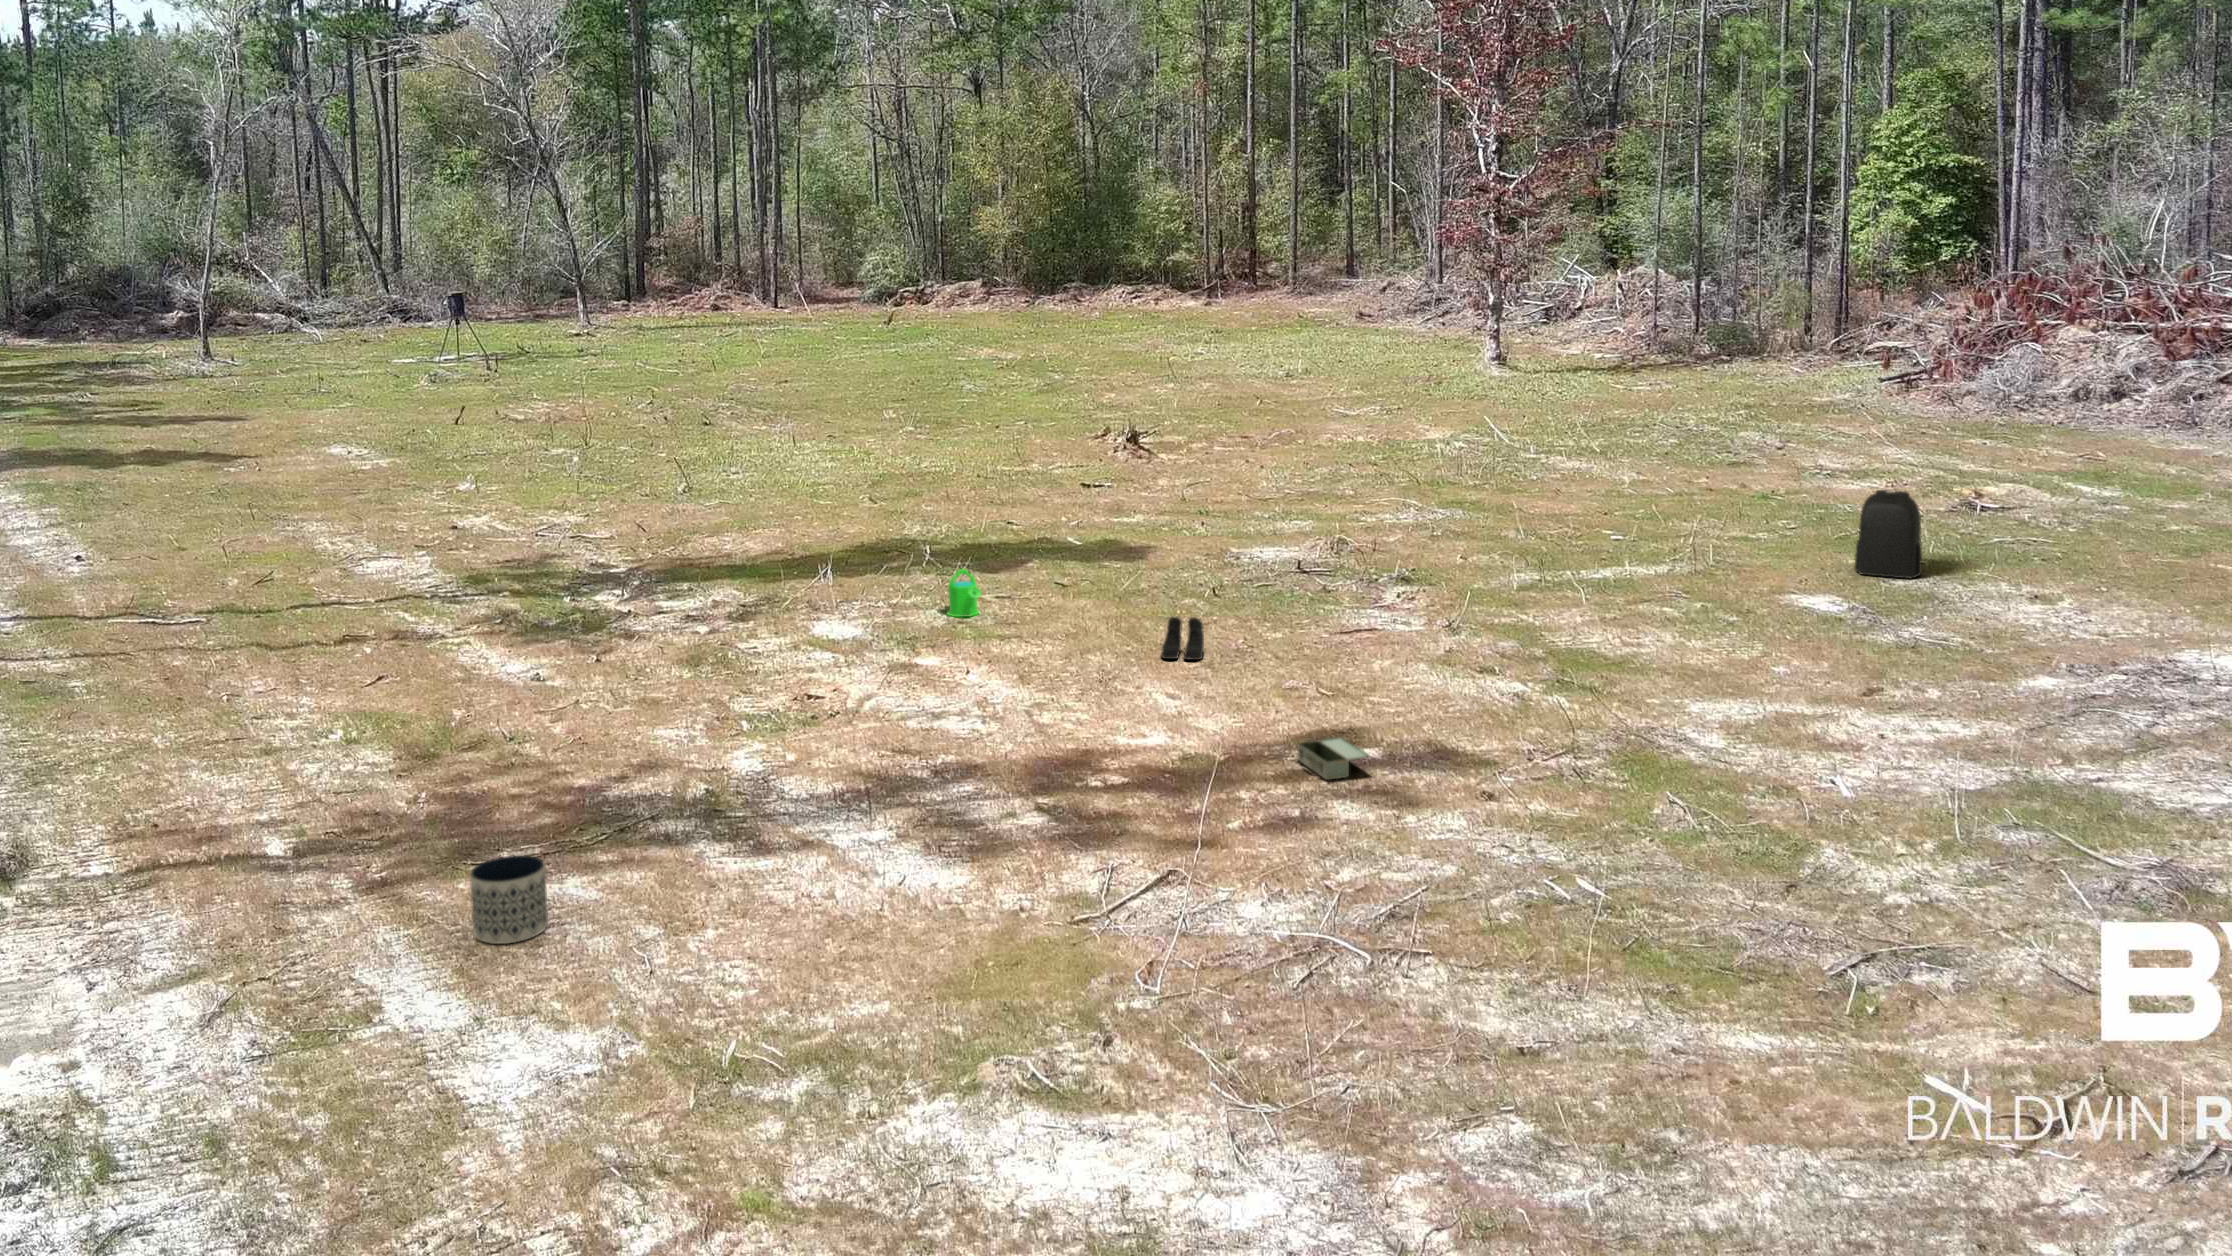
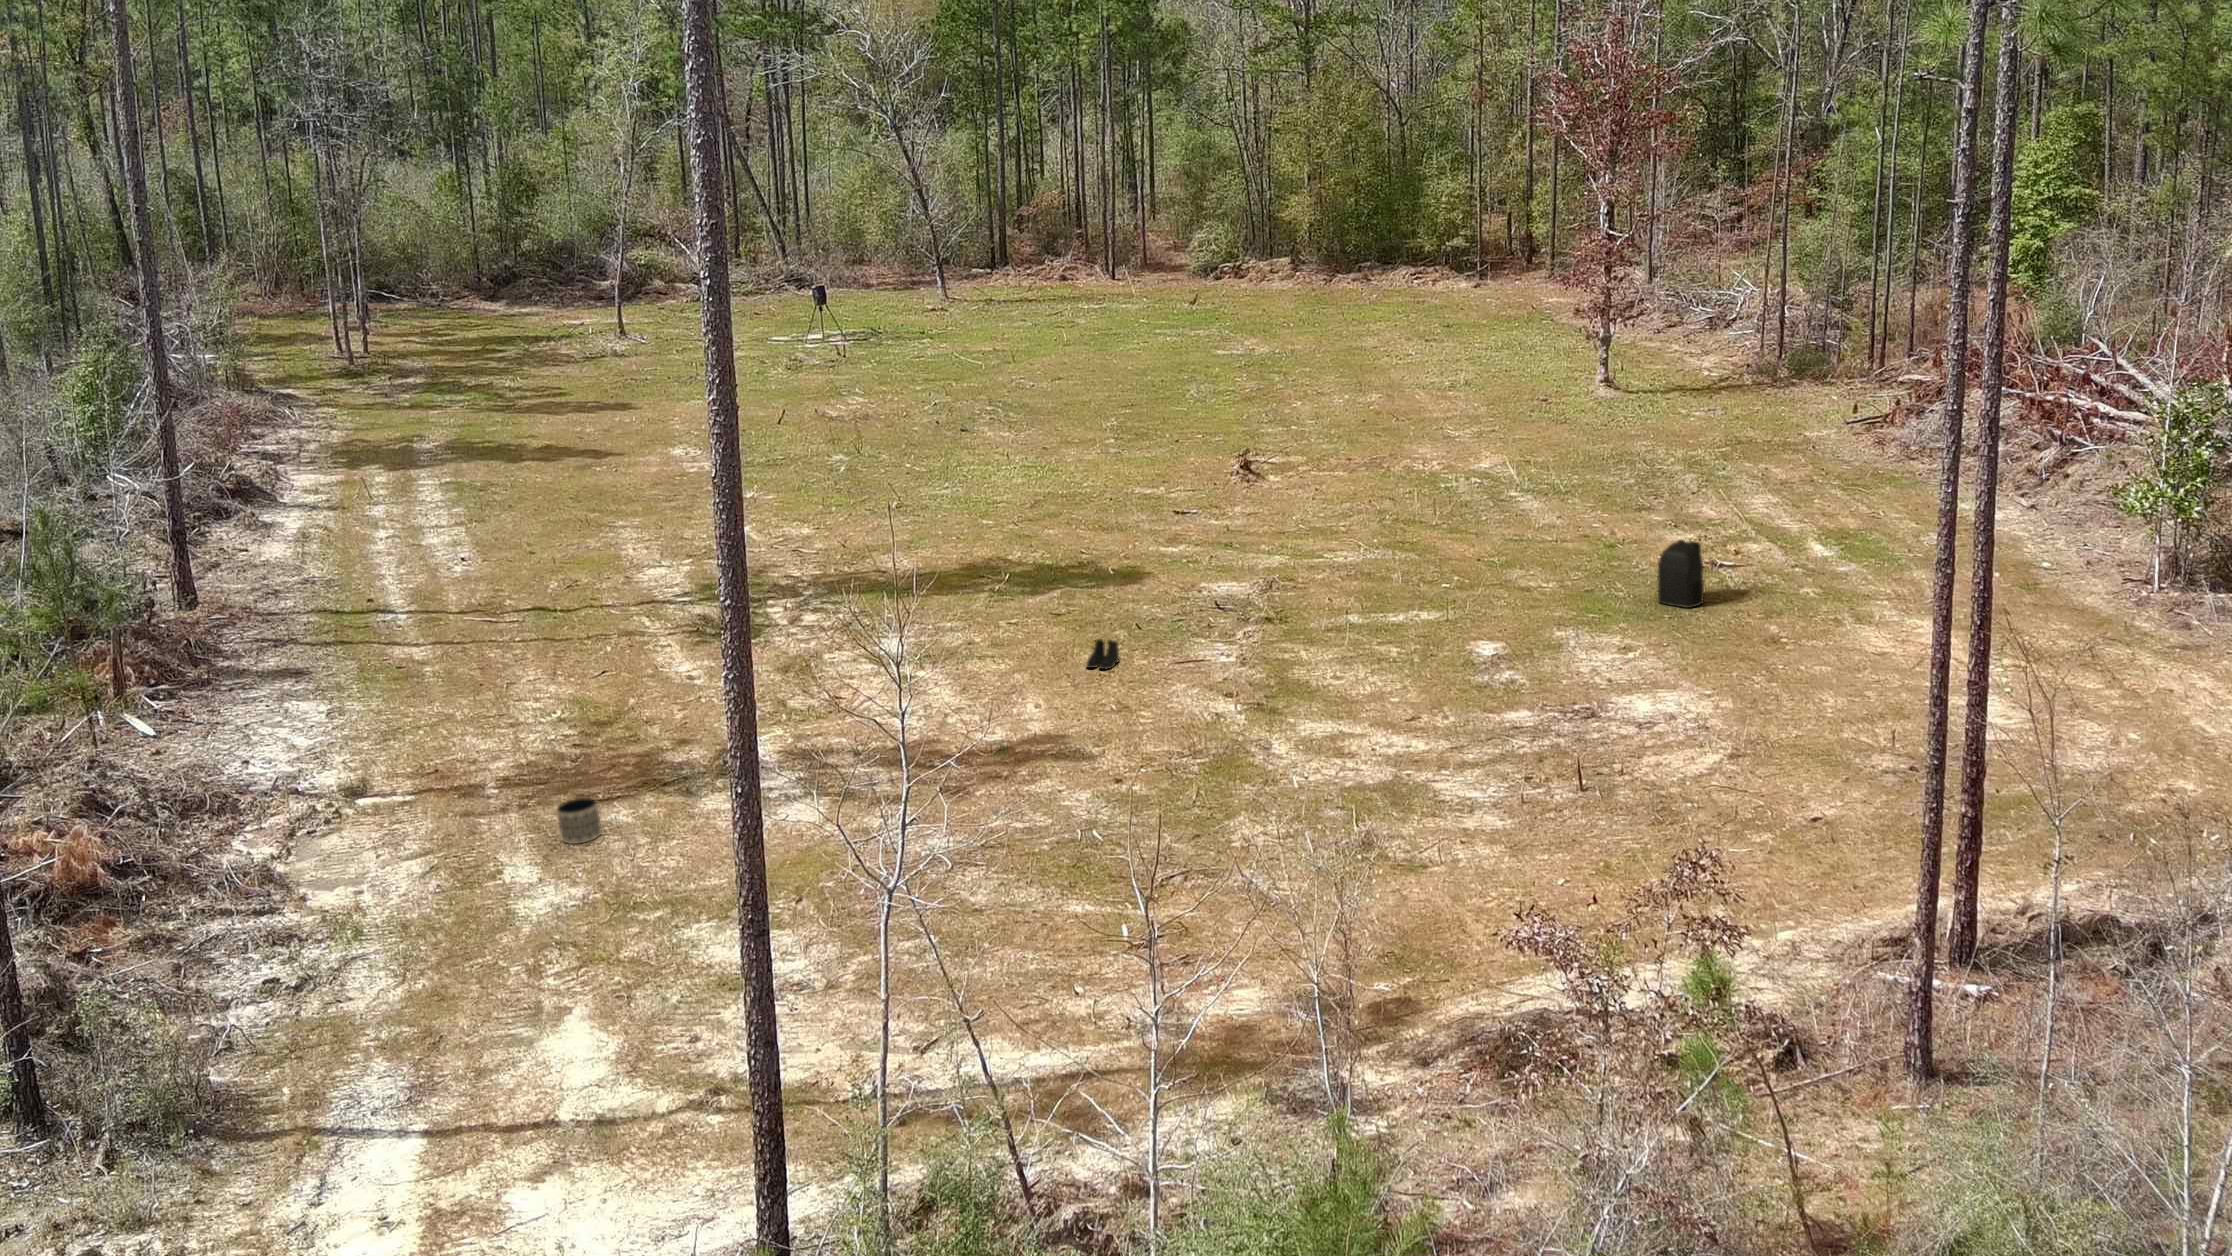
watering can: present [946,569,981,617] -> none [985,594,1010,627]
toolbox: present [1297,737,1370,780] -> none [1081,734,1115,762]

